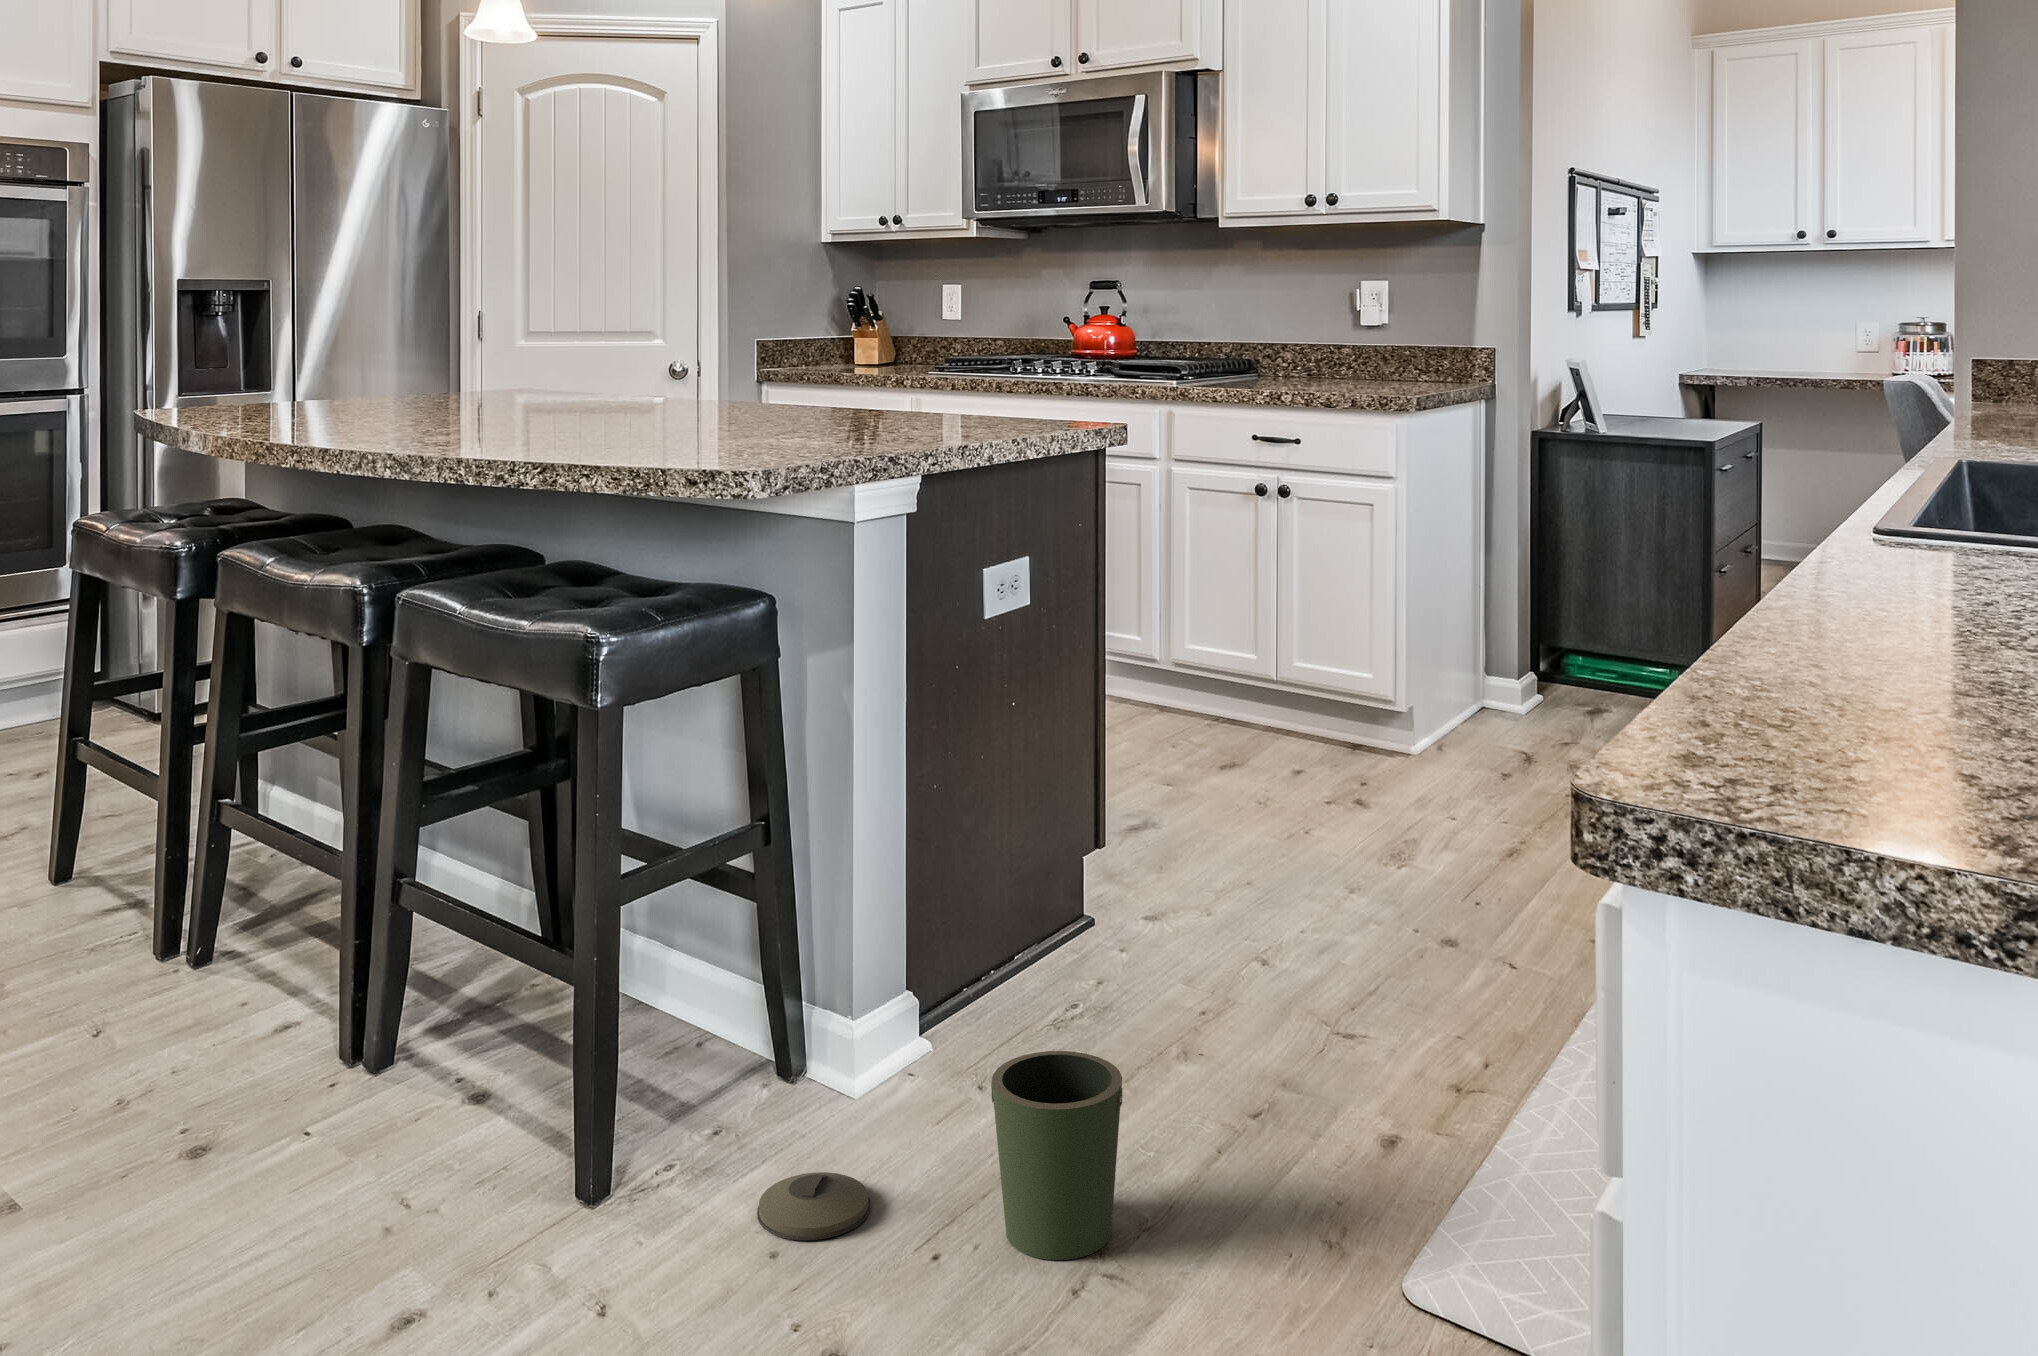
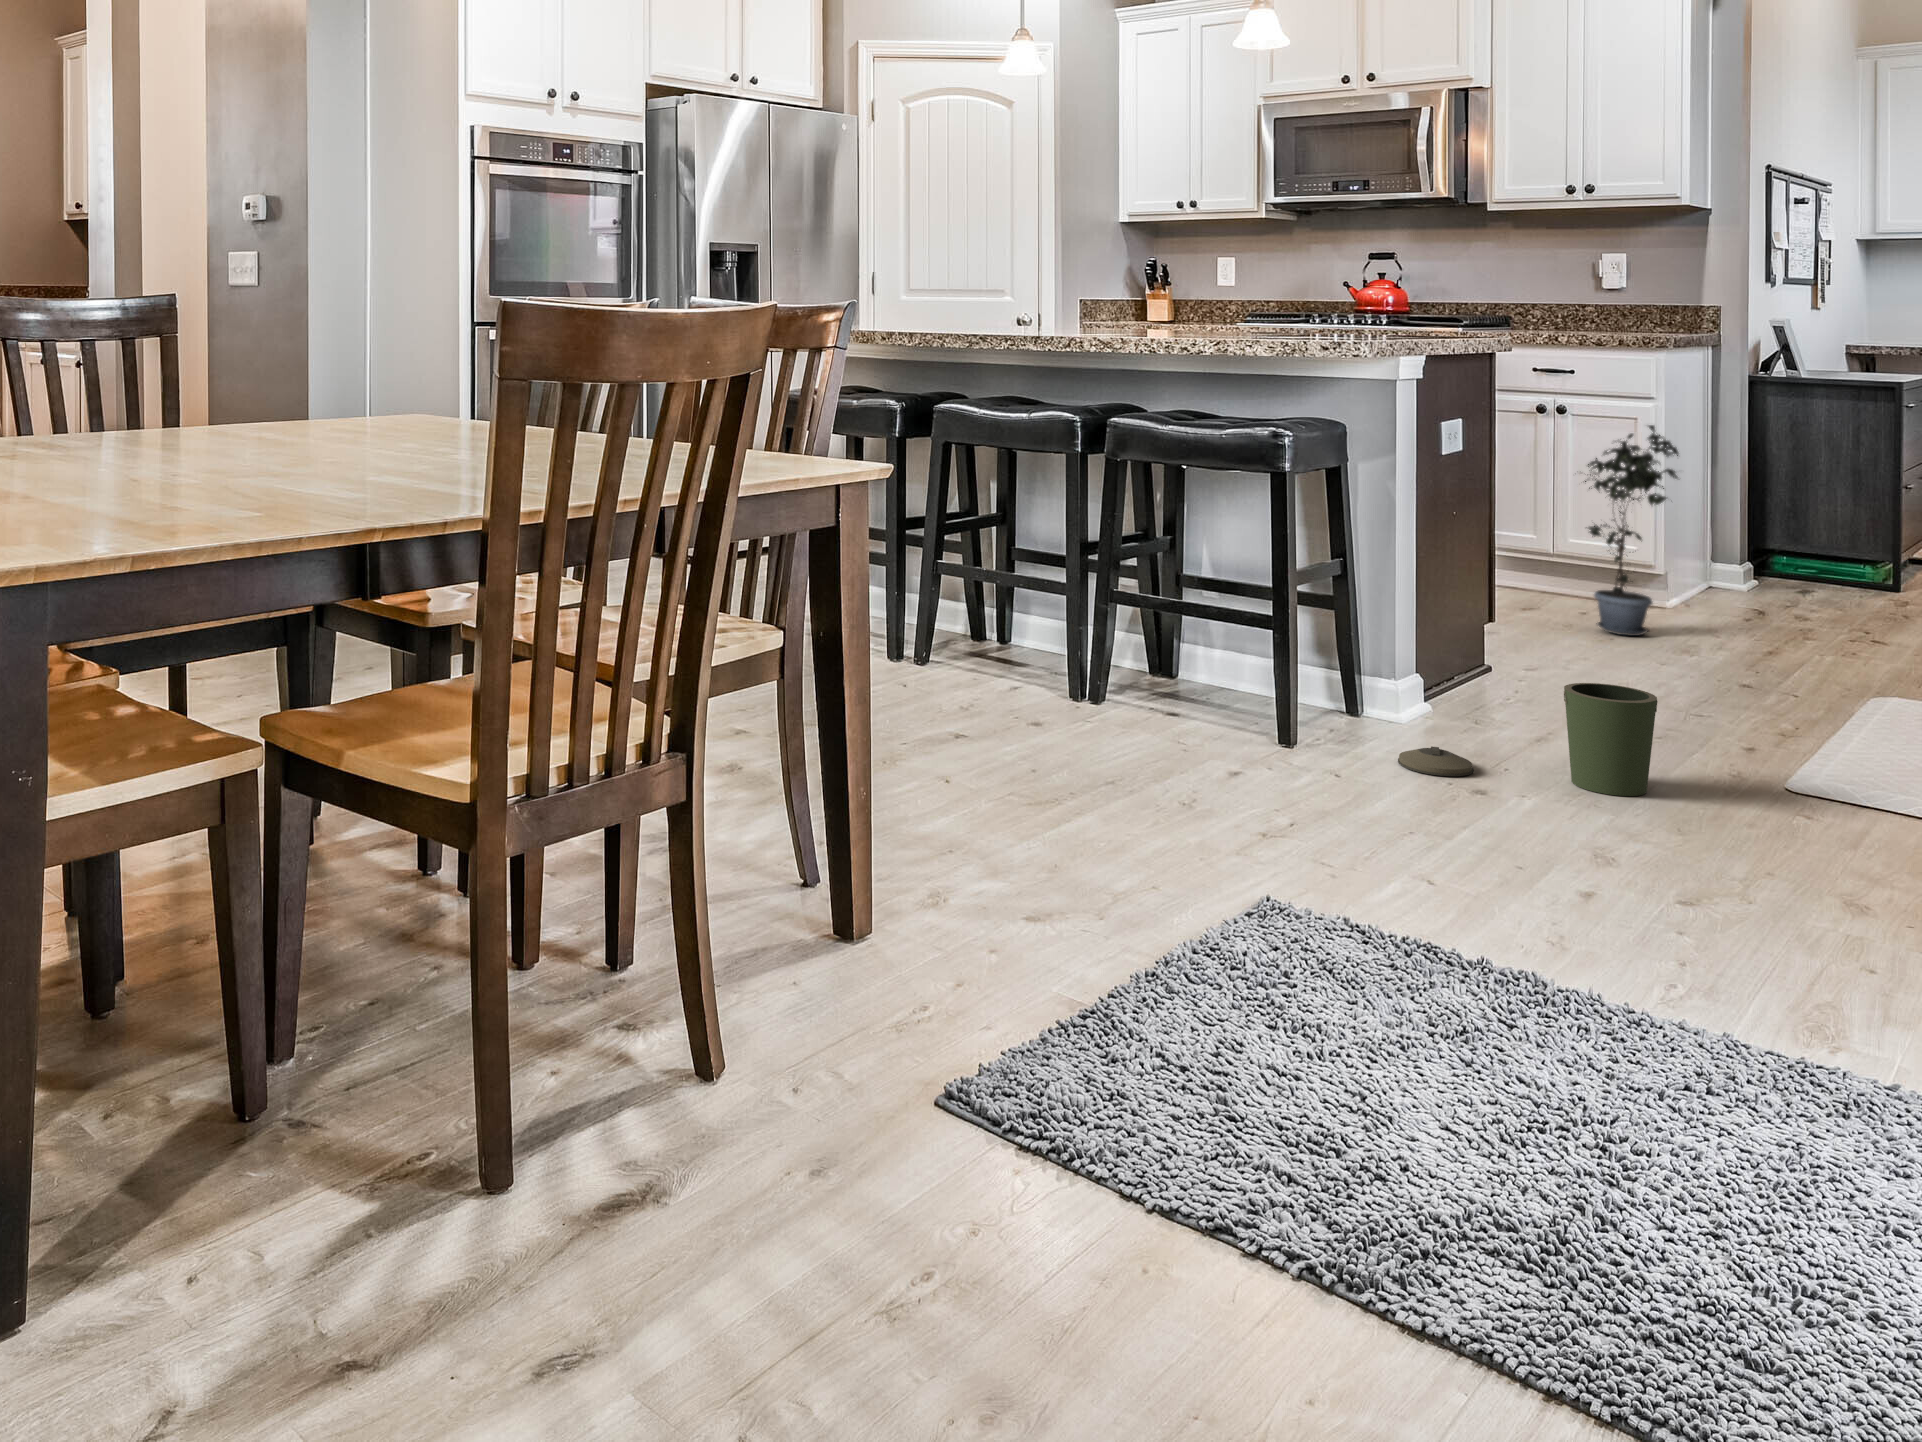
potted plant: none [1258,533,1384,826] -> present [1585,425,1678,636]

